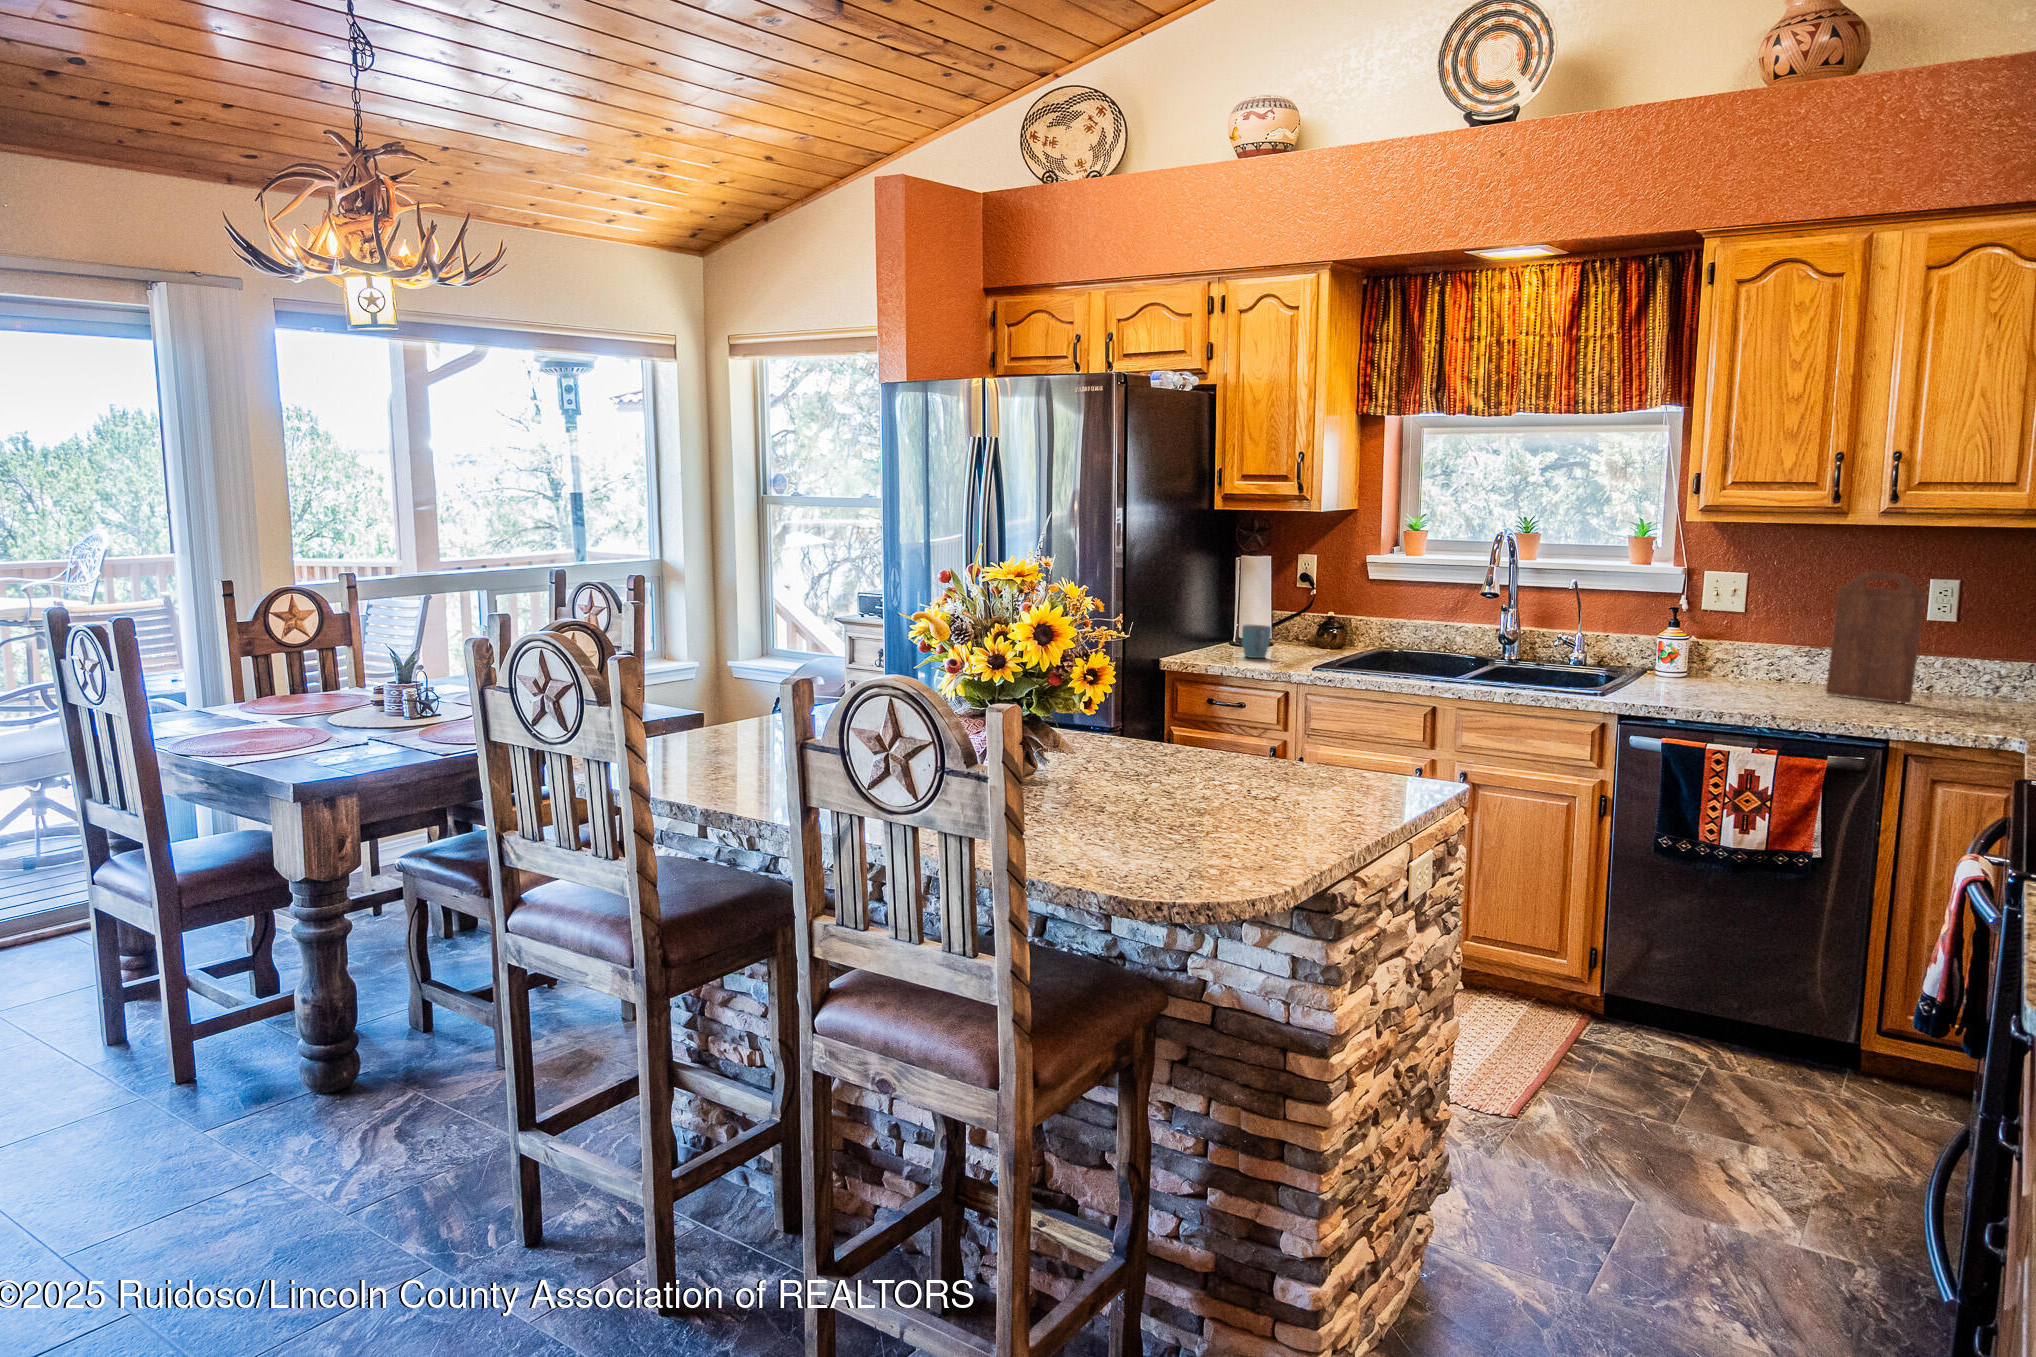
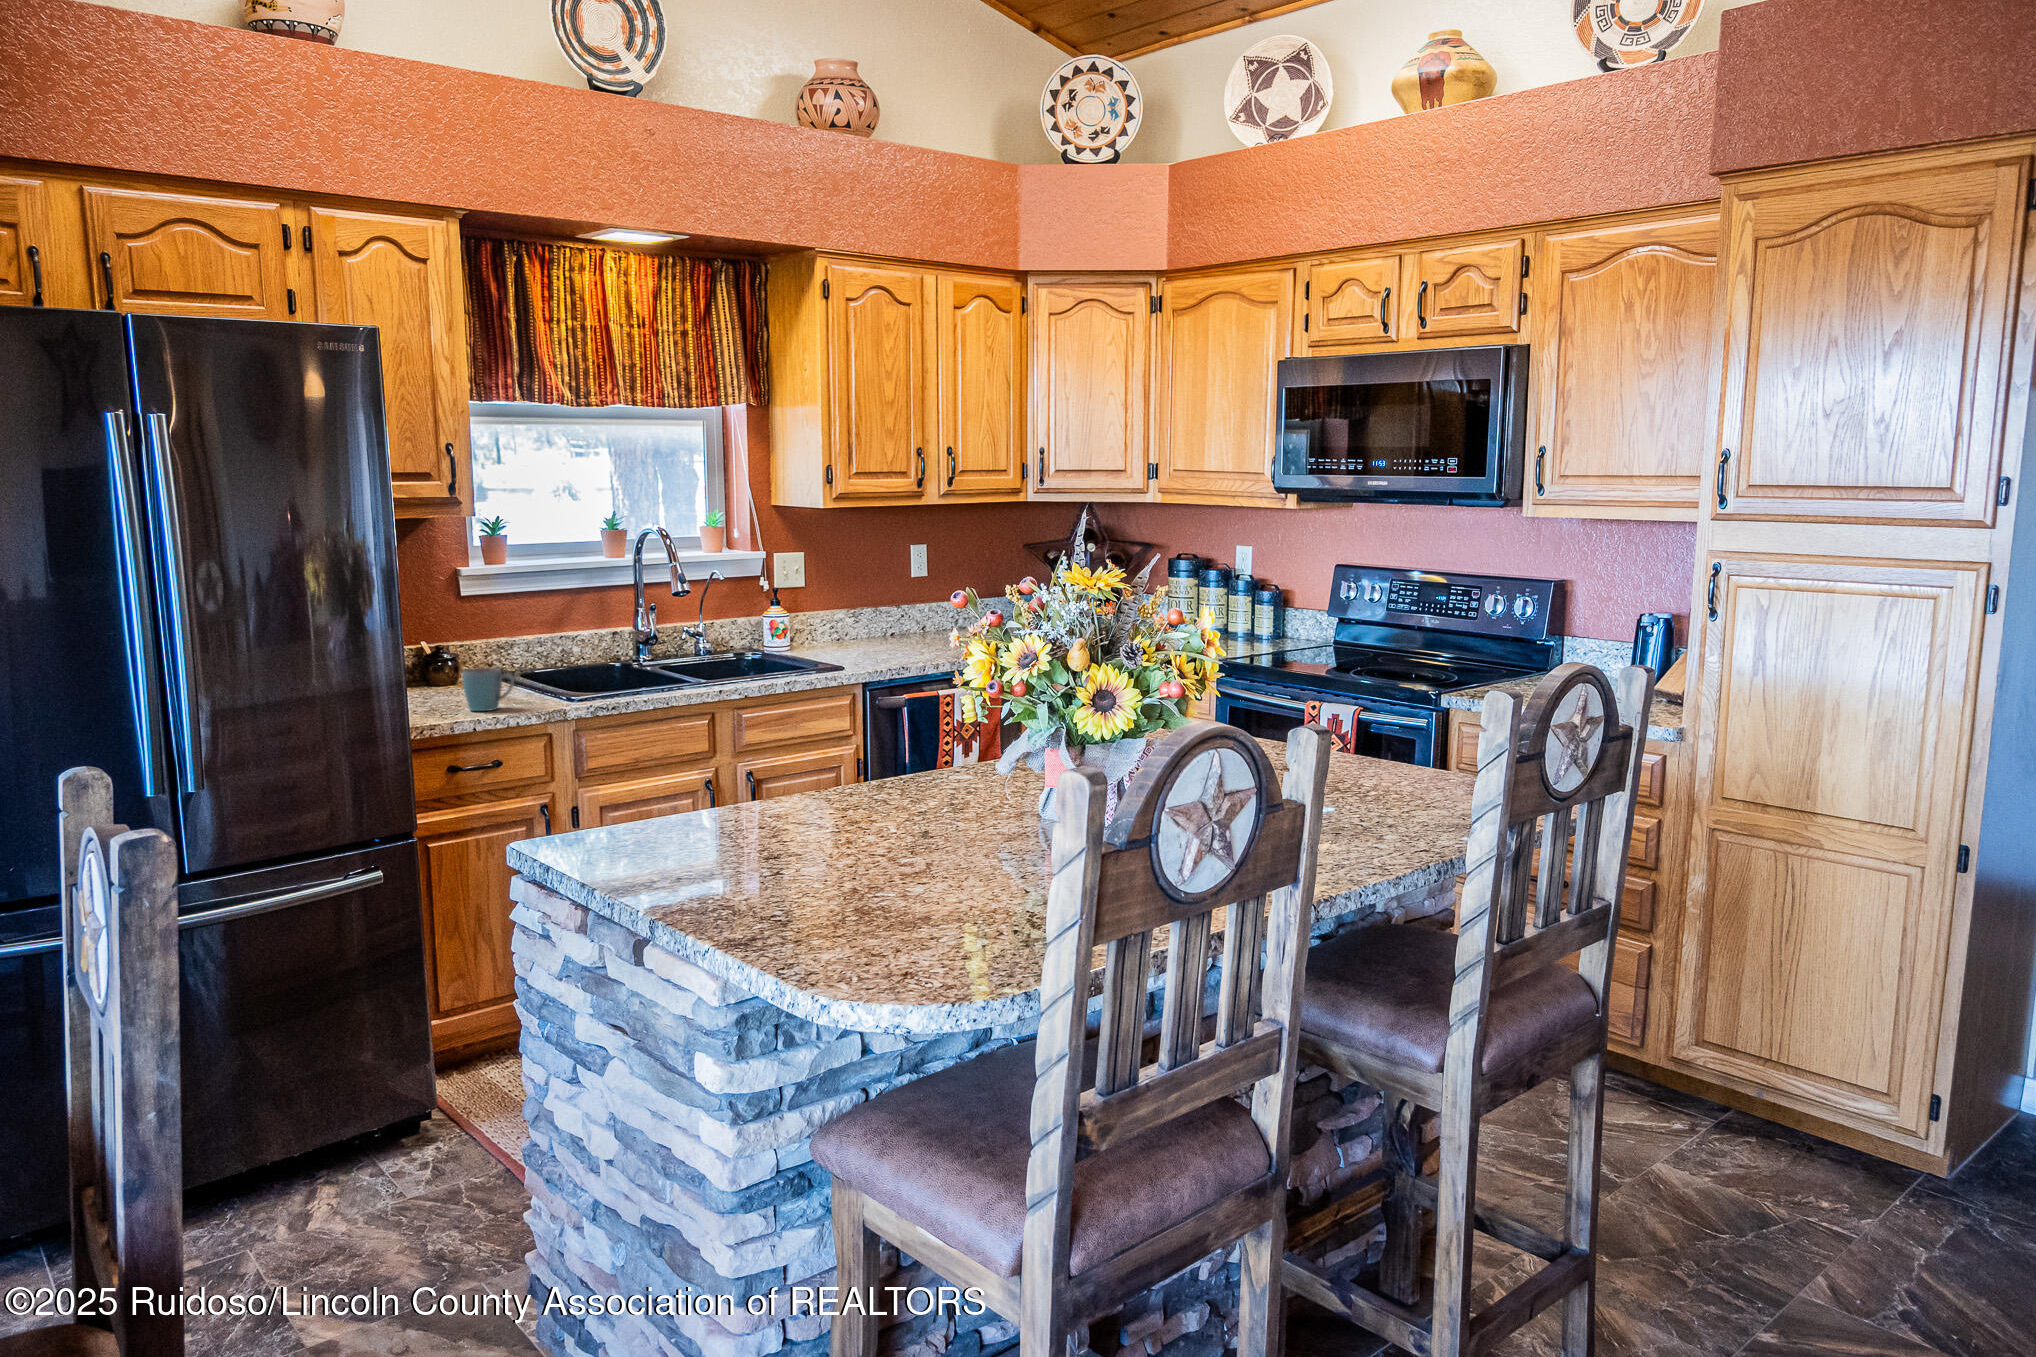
cutting board: present [1826,572,1925,703] -> none [868,543,921,643]

